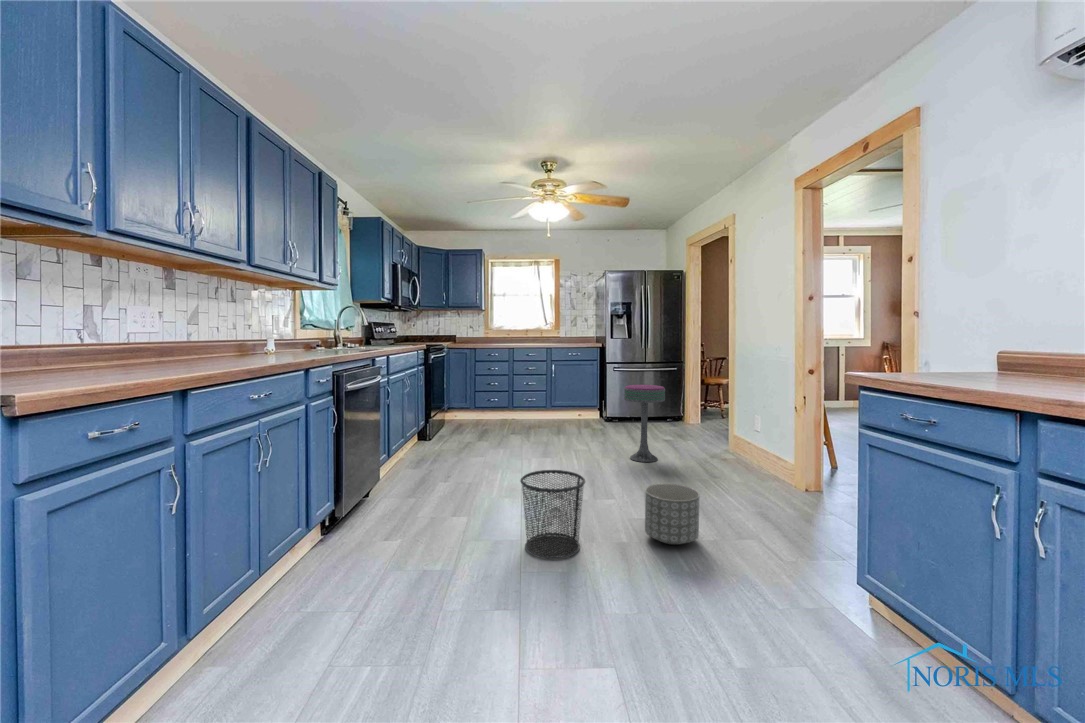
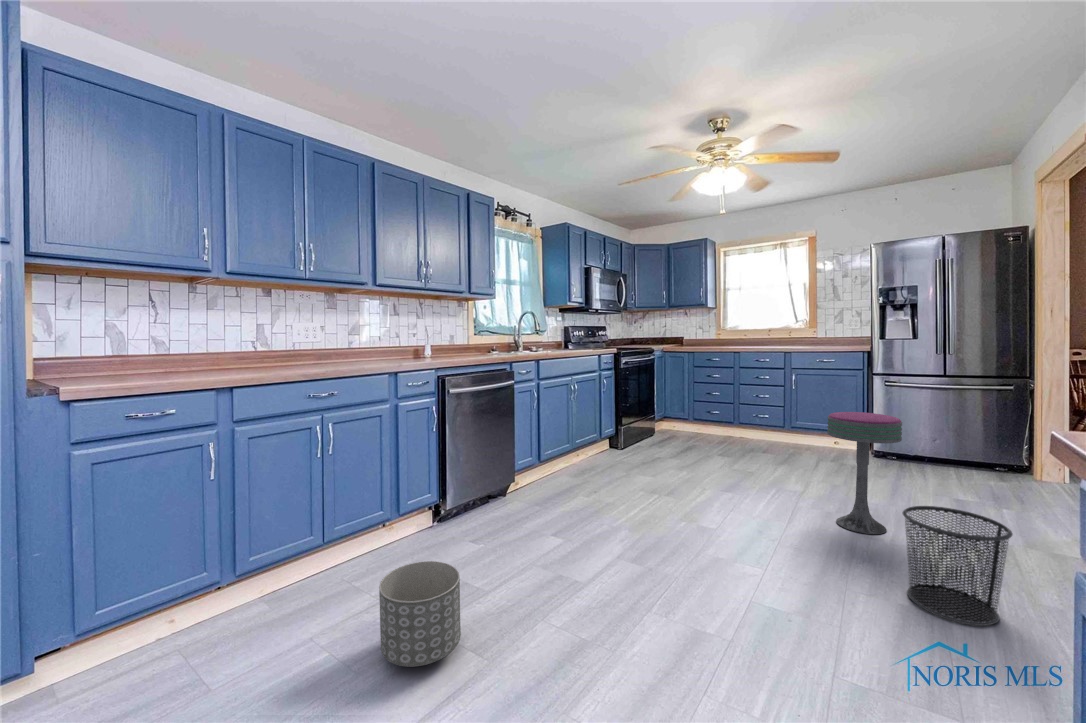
trash can: present [520,470,585,559] -> present [903,506,1012,626]
planter: present [645,483,700,545] -> present [379,561,461,667]

